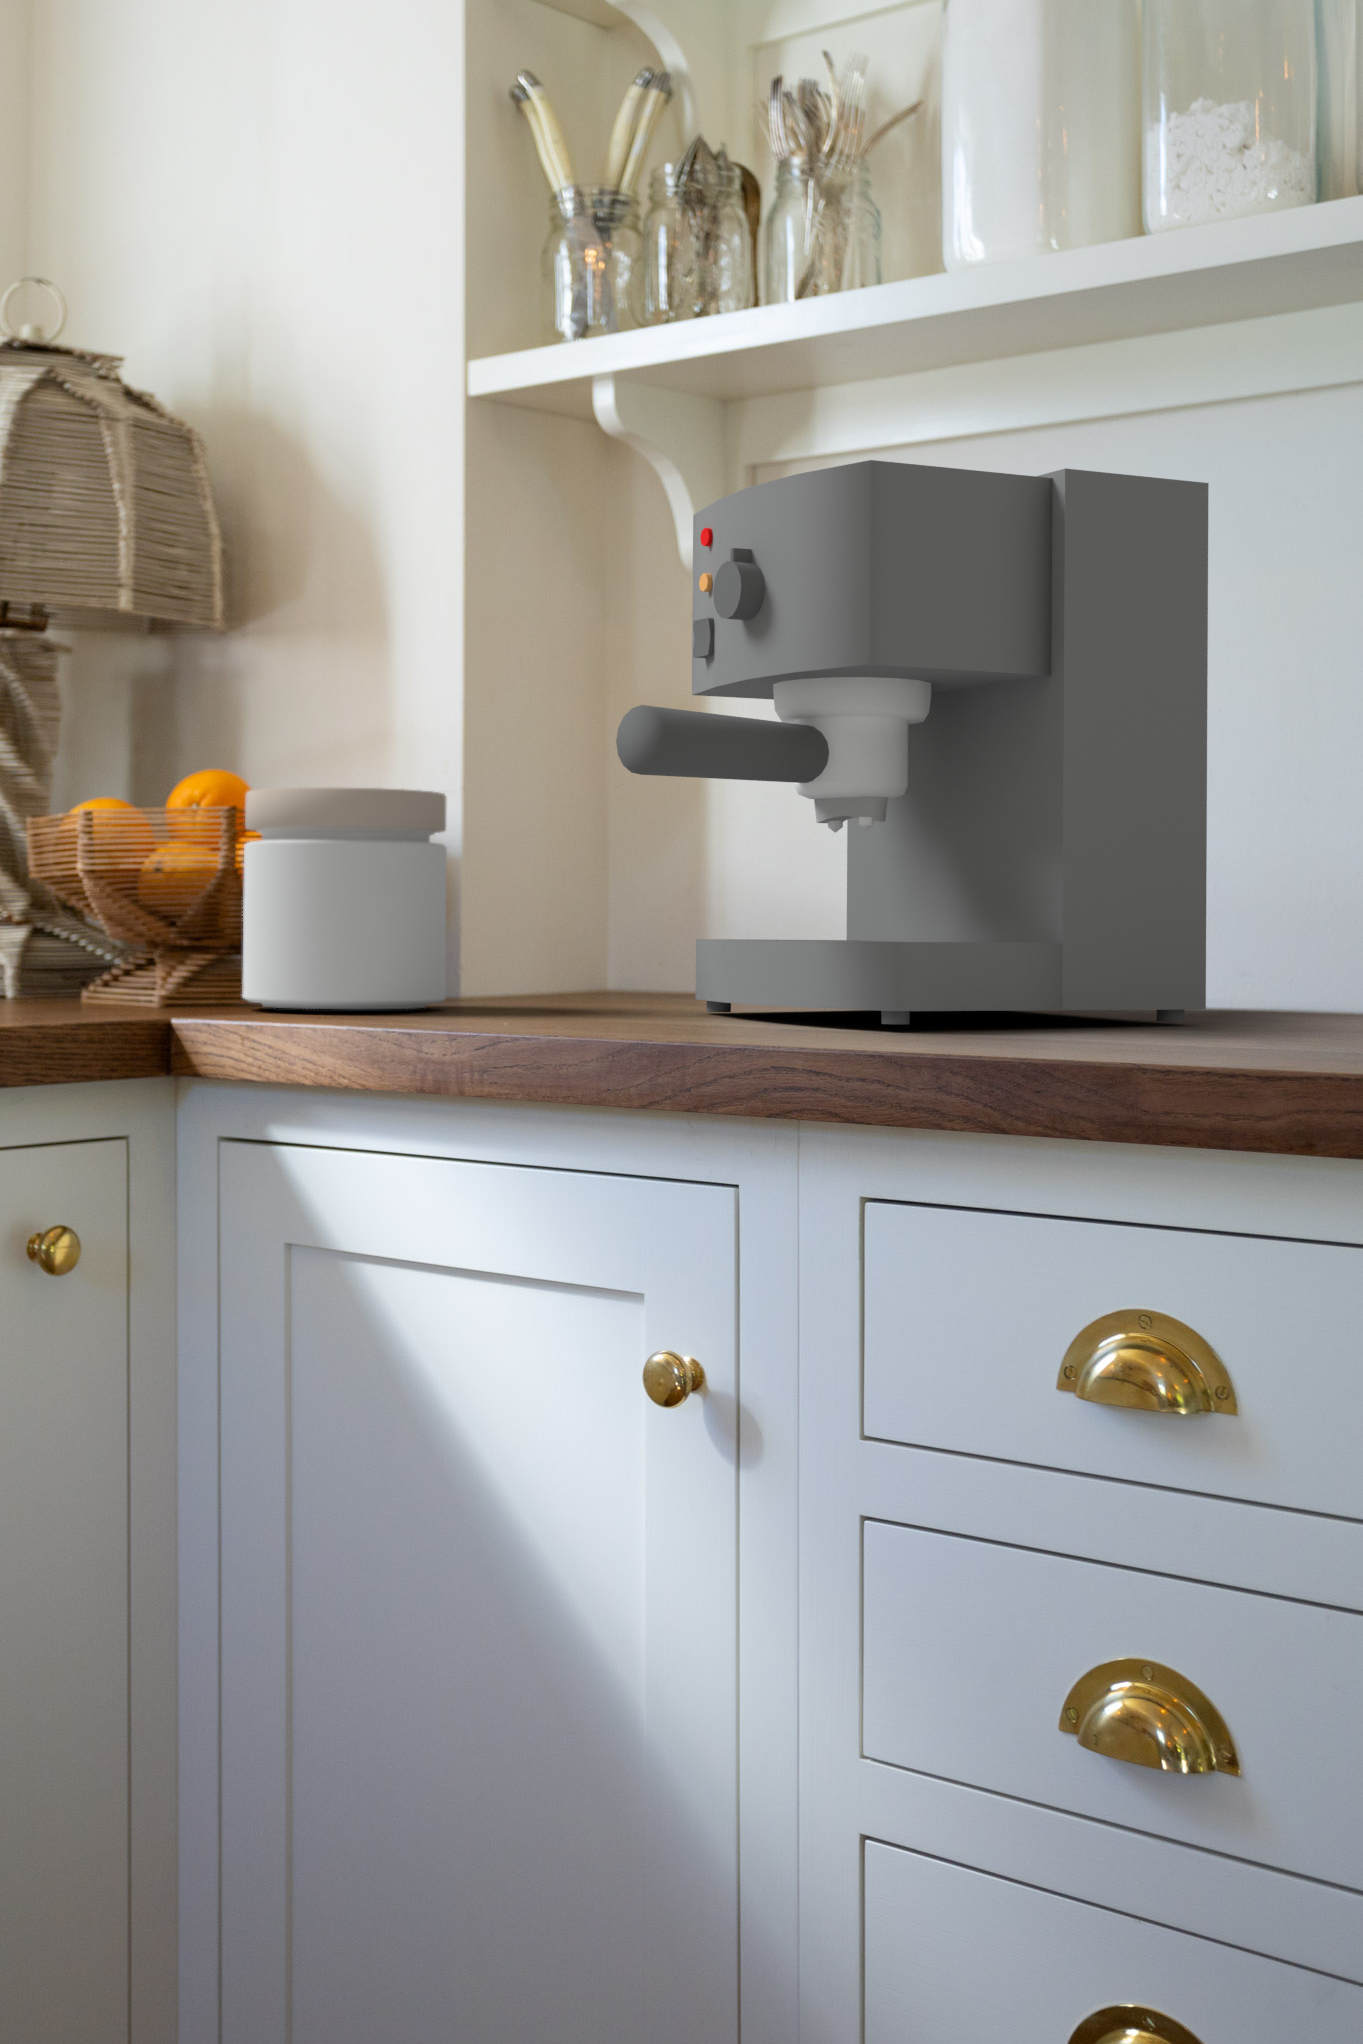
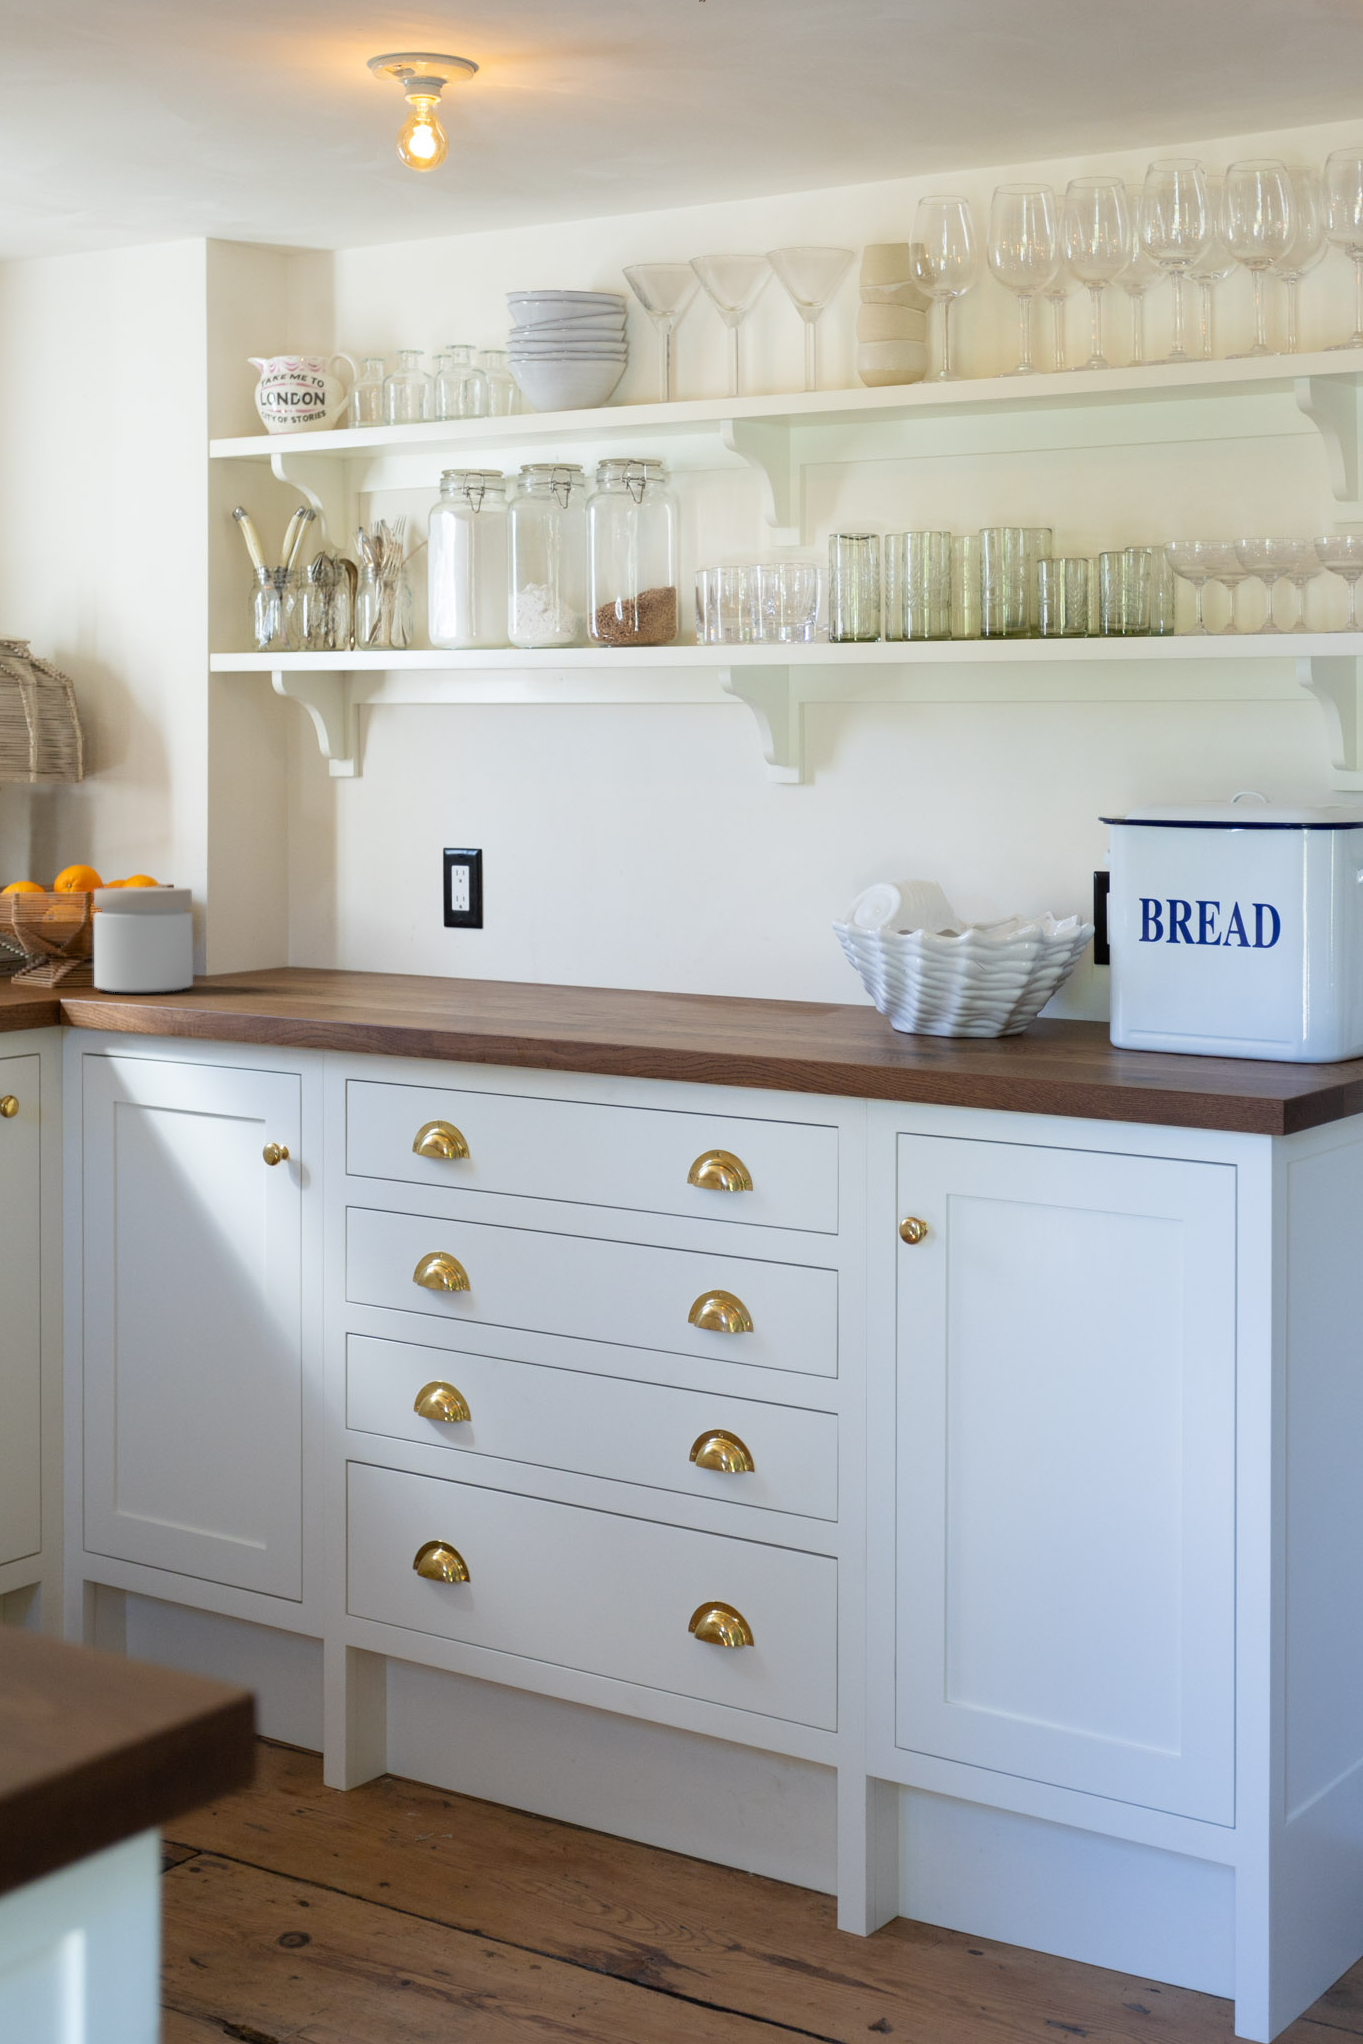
coffee maker: present [616,460,1209,1024] -> none [257,760,526,1002]

